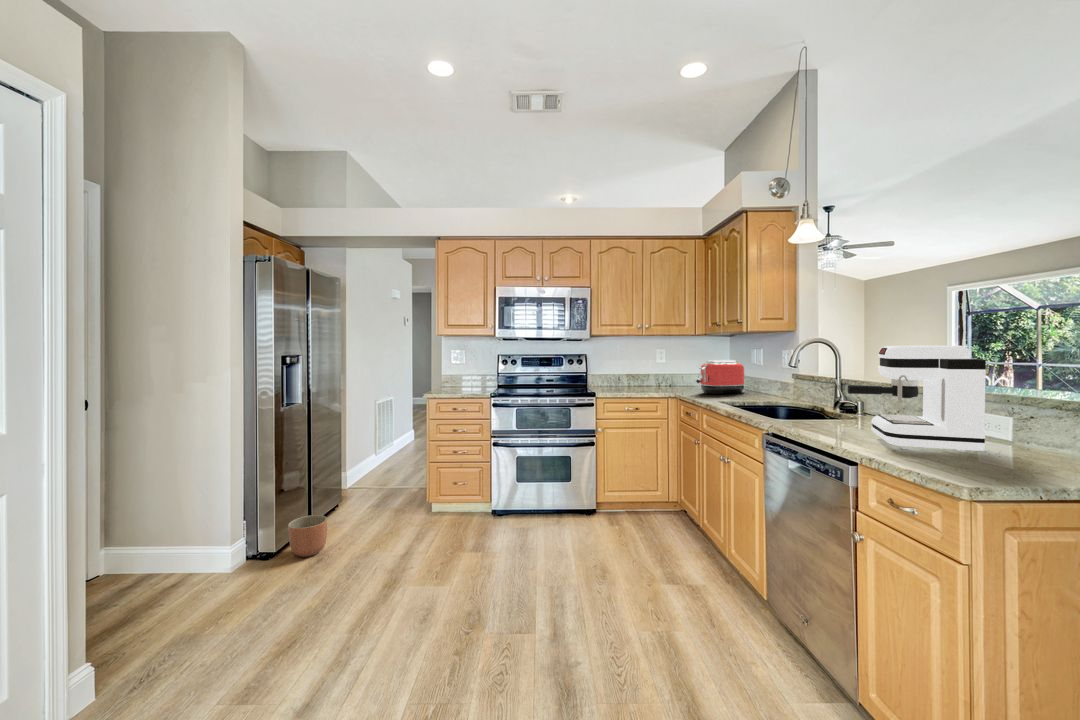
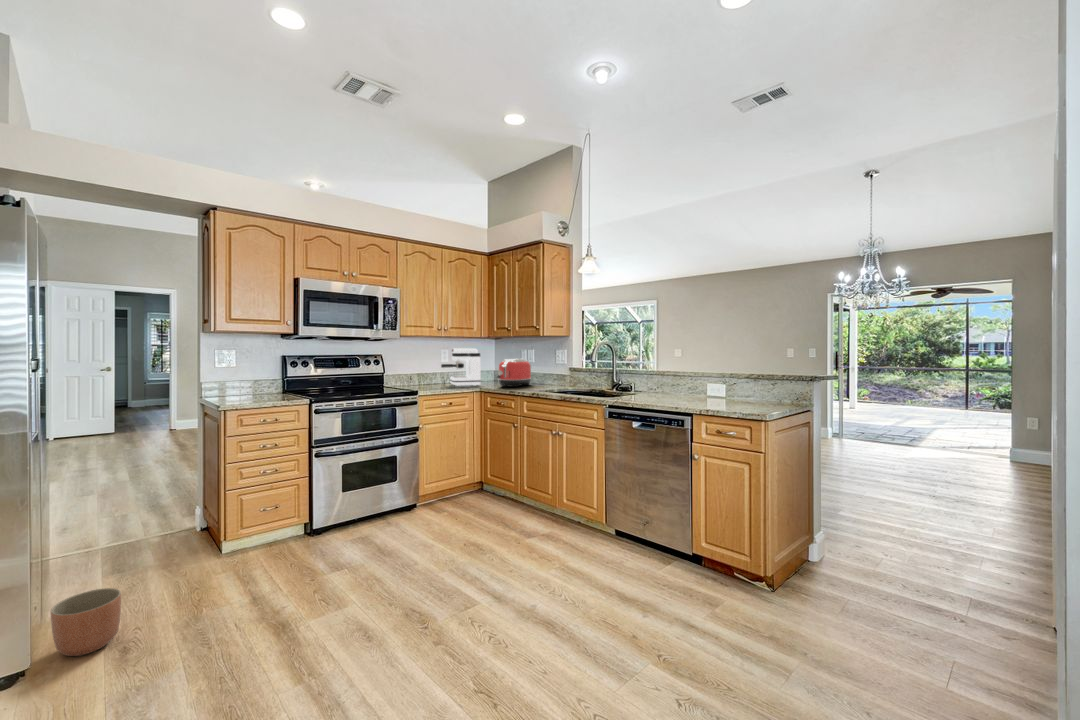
coffee maker: present [847,345,986,452] -> present [441,348,481,386]

